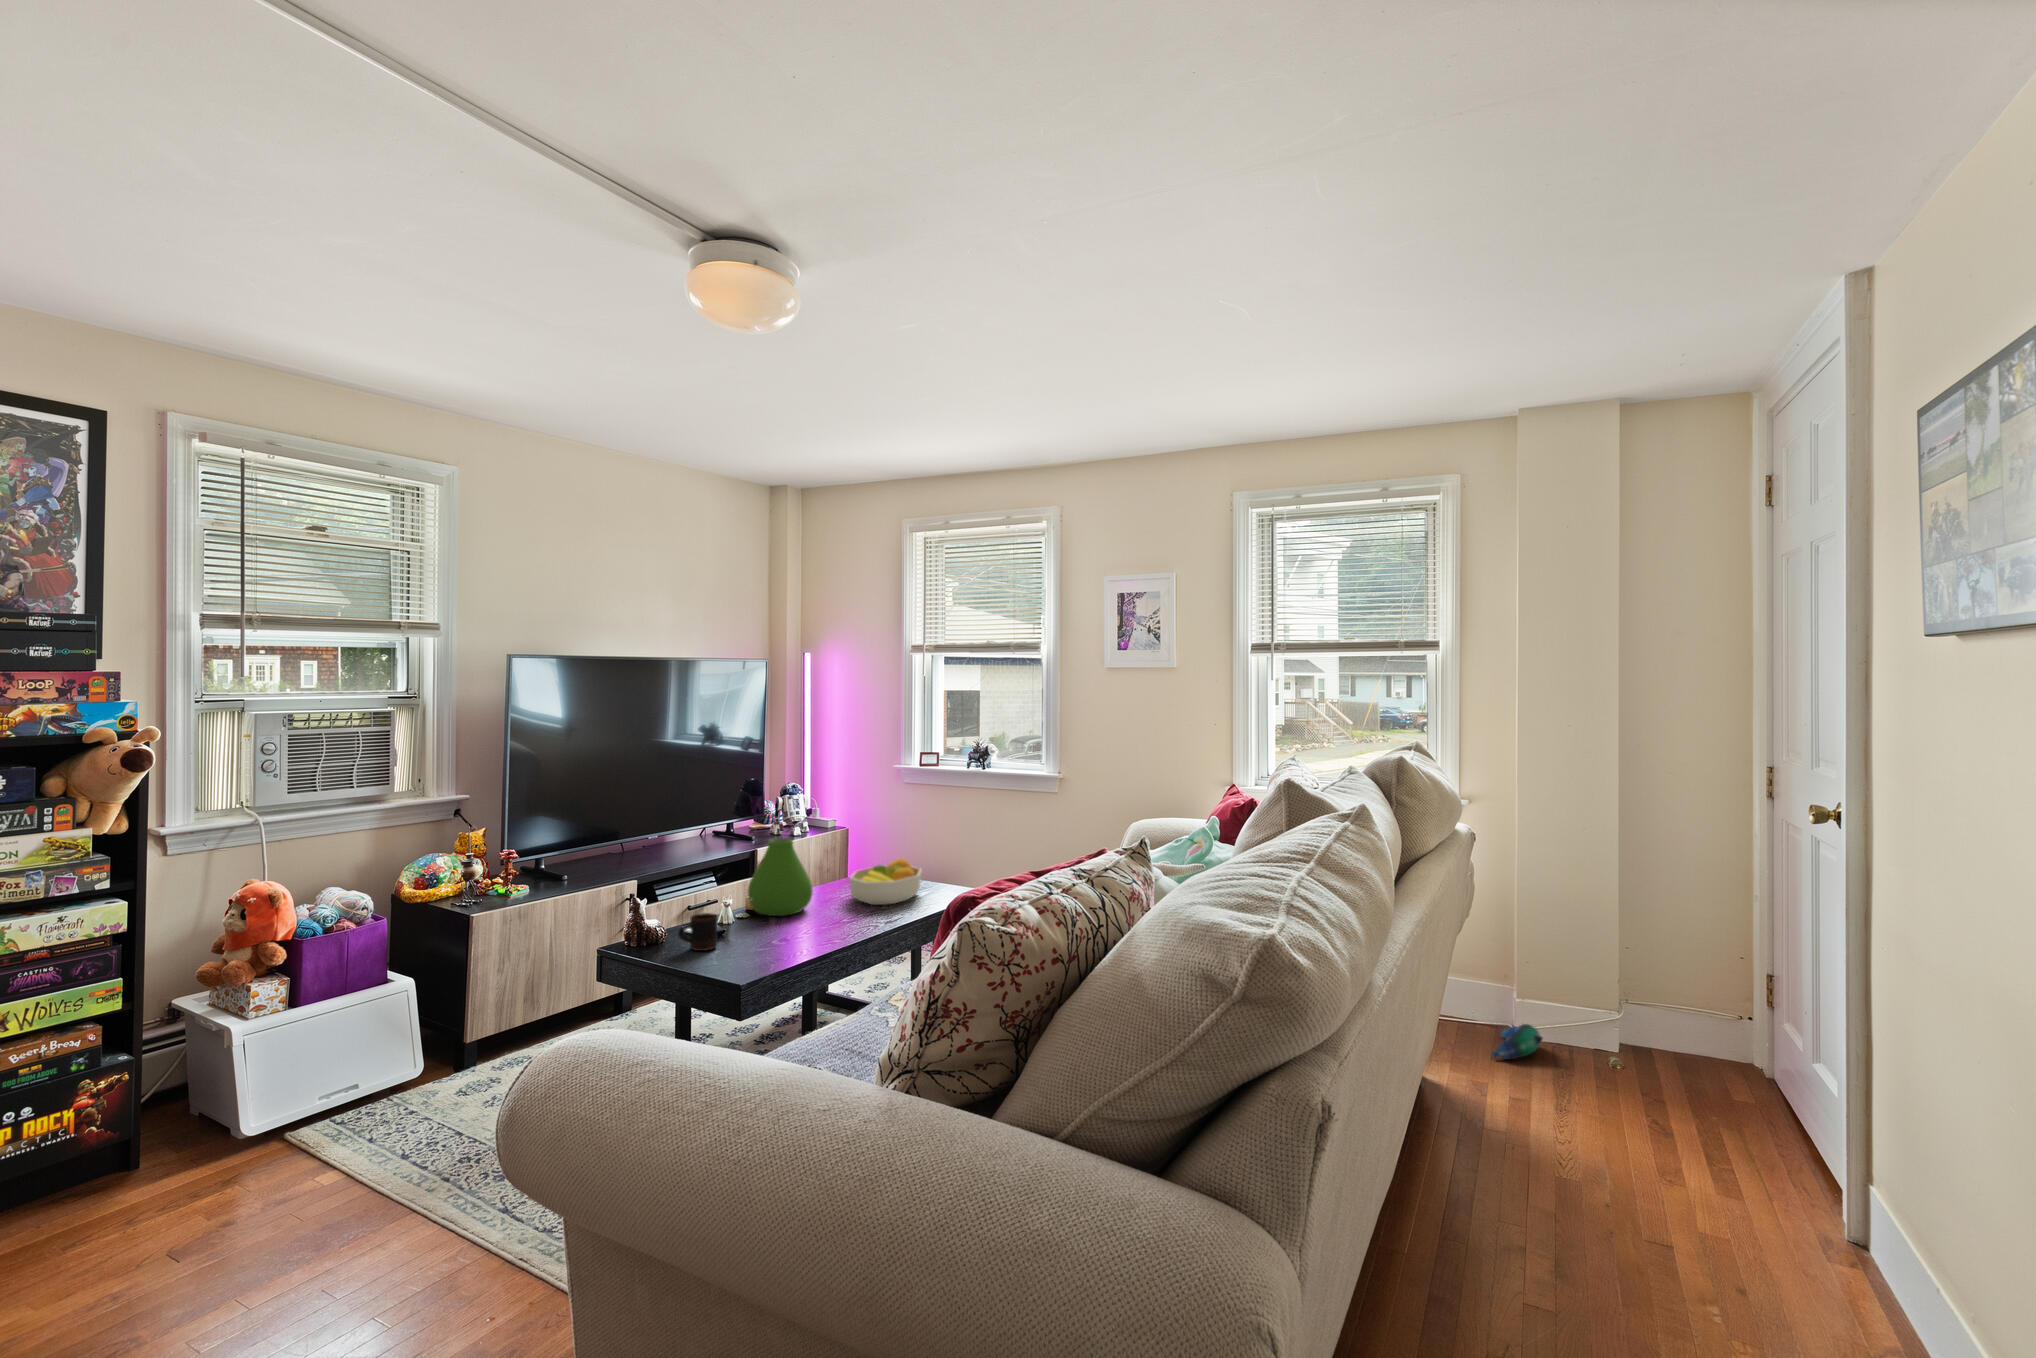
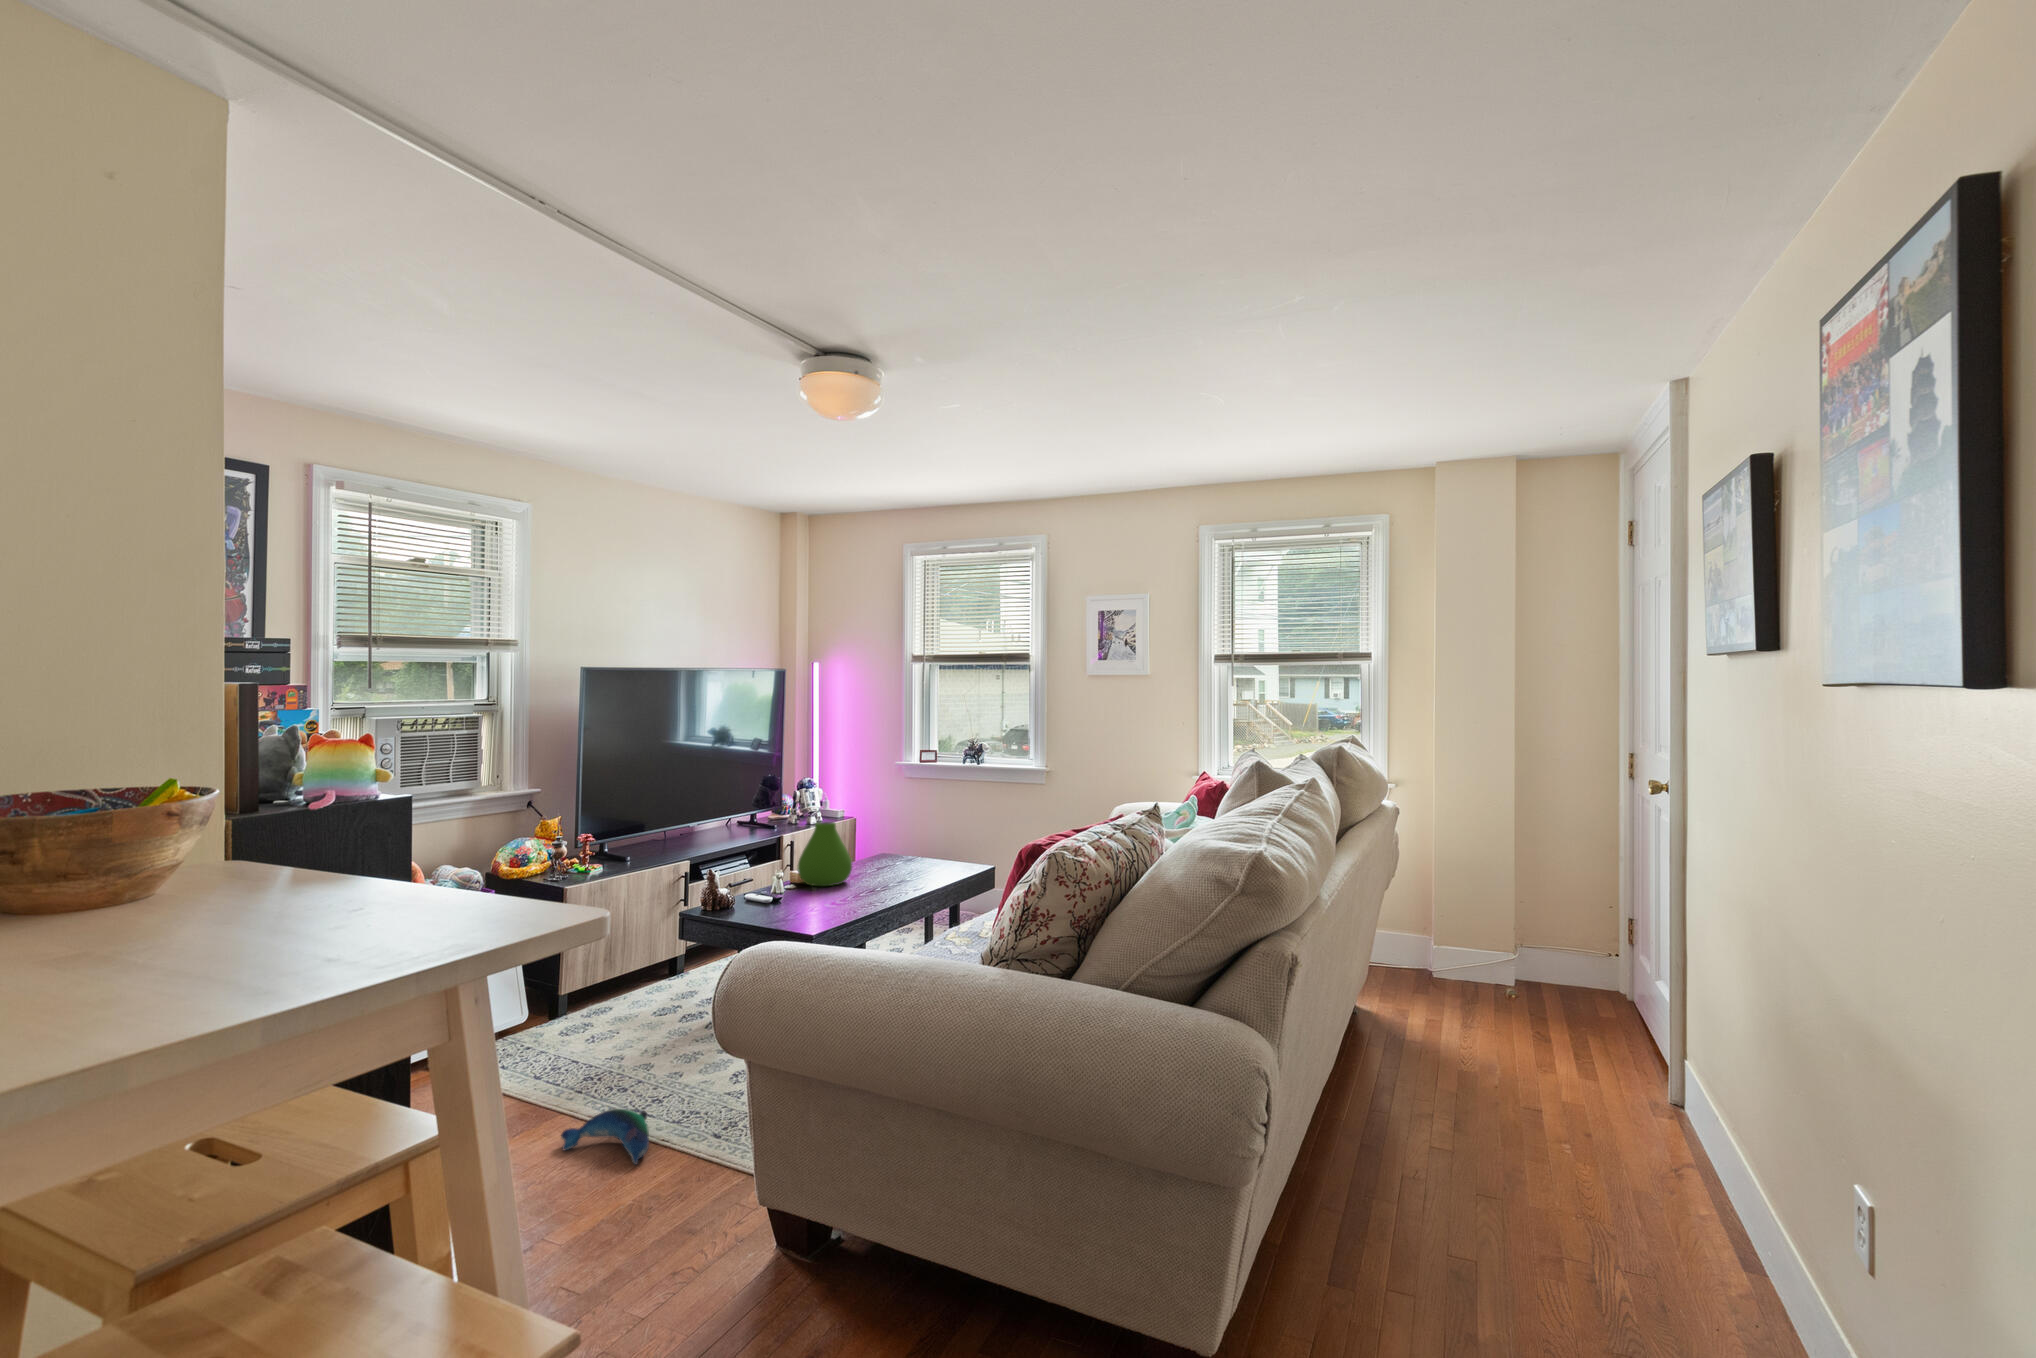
fruit bowl: present [850,858,922,905] -> none [881,838,940,877]
mug: present [678,913,718,951] -> none [754,882,785,912]
plush toy: present [1491,1024,1543,1059] -> present [561,1109,649,1164]

